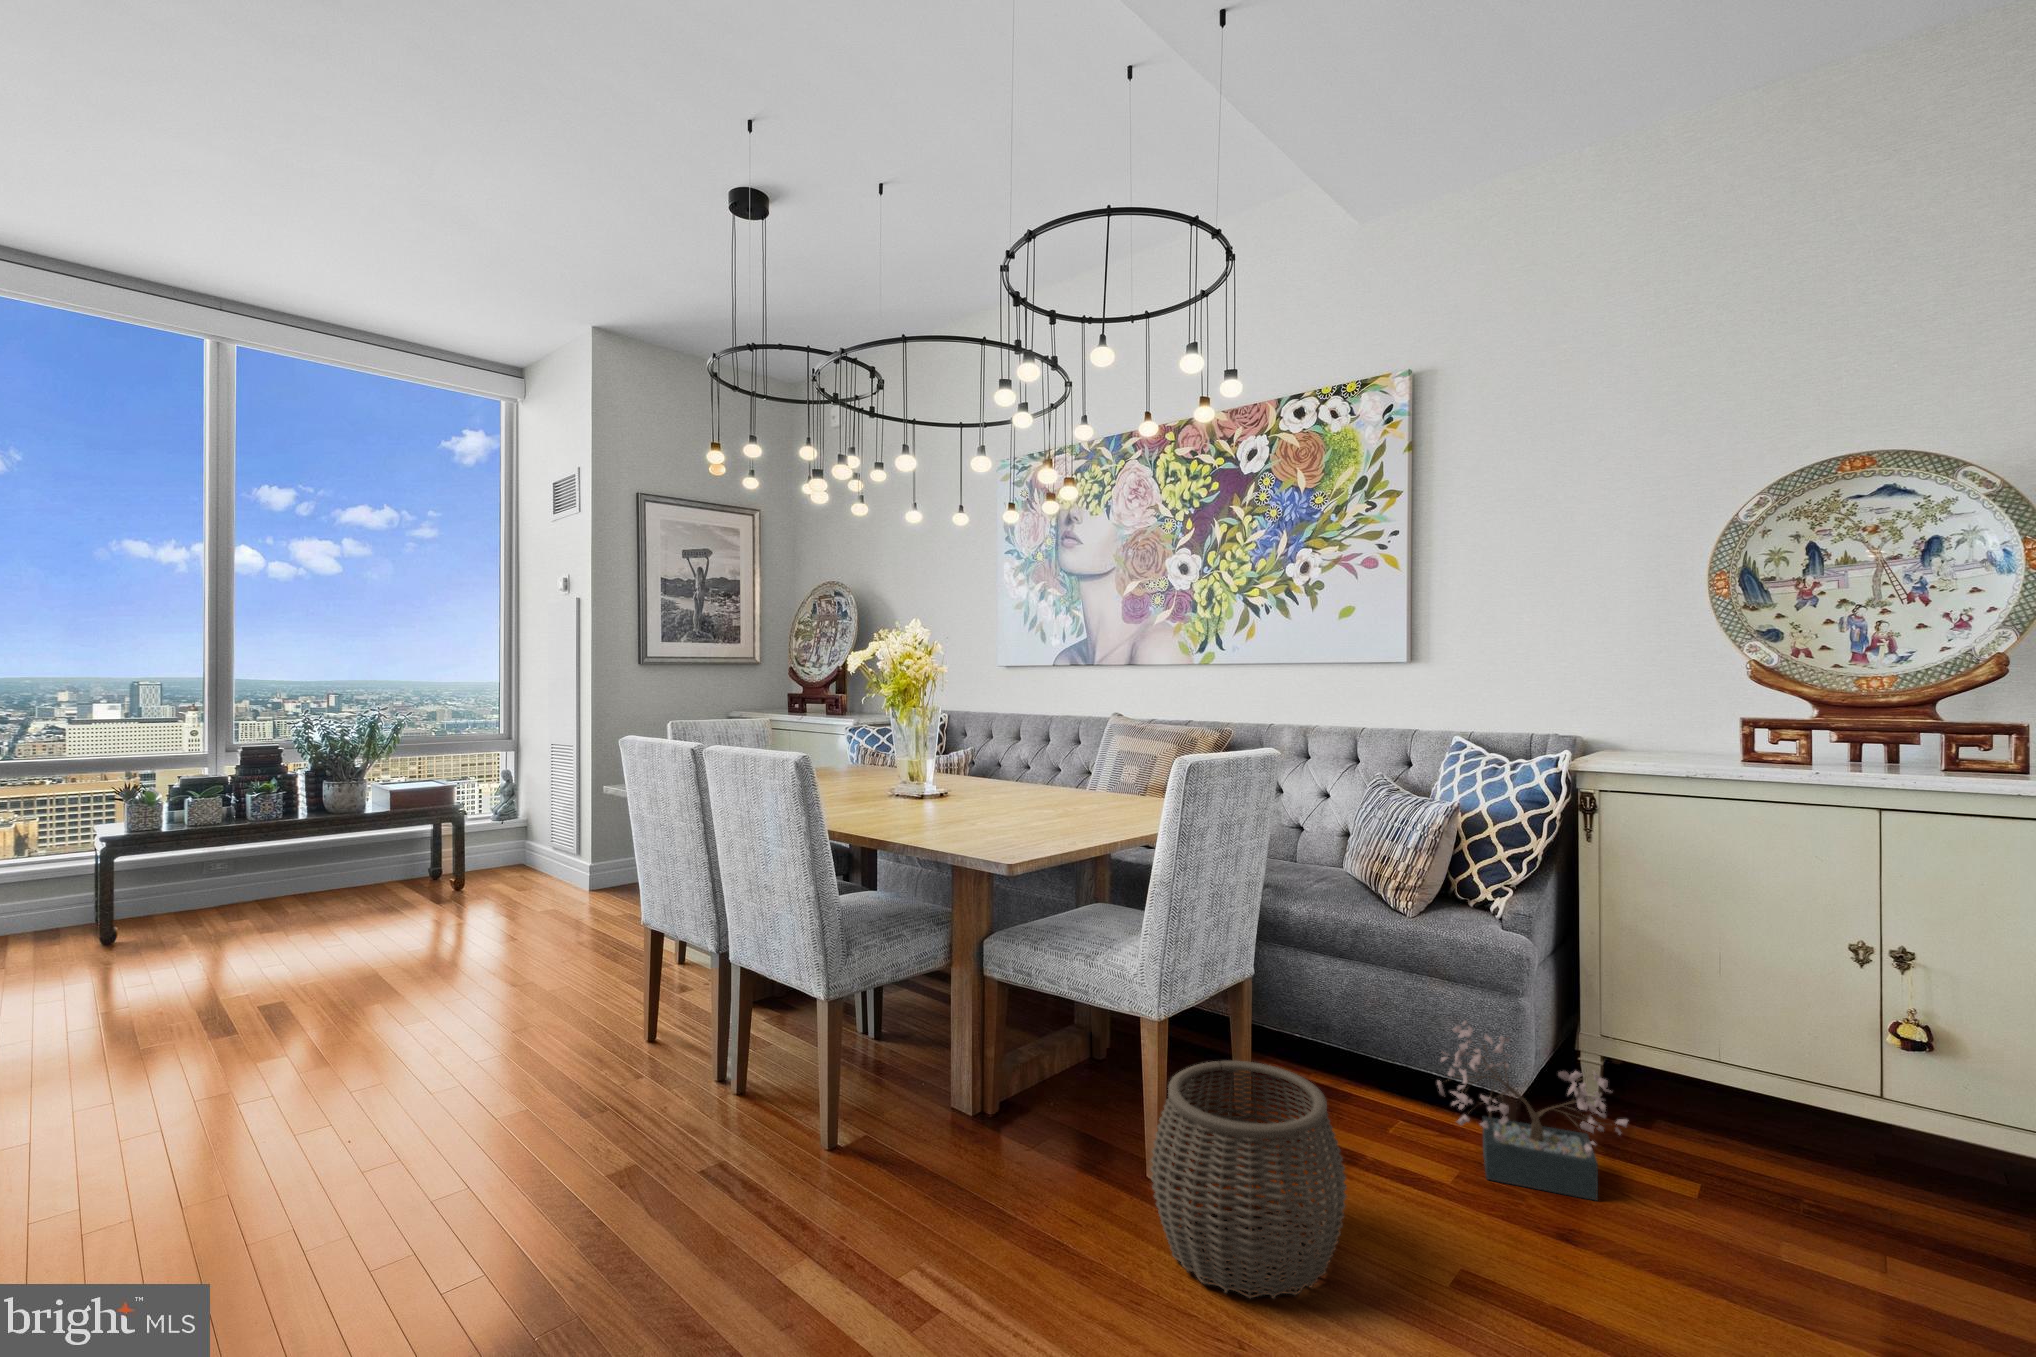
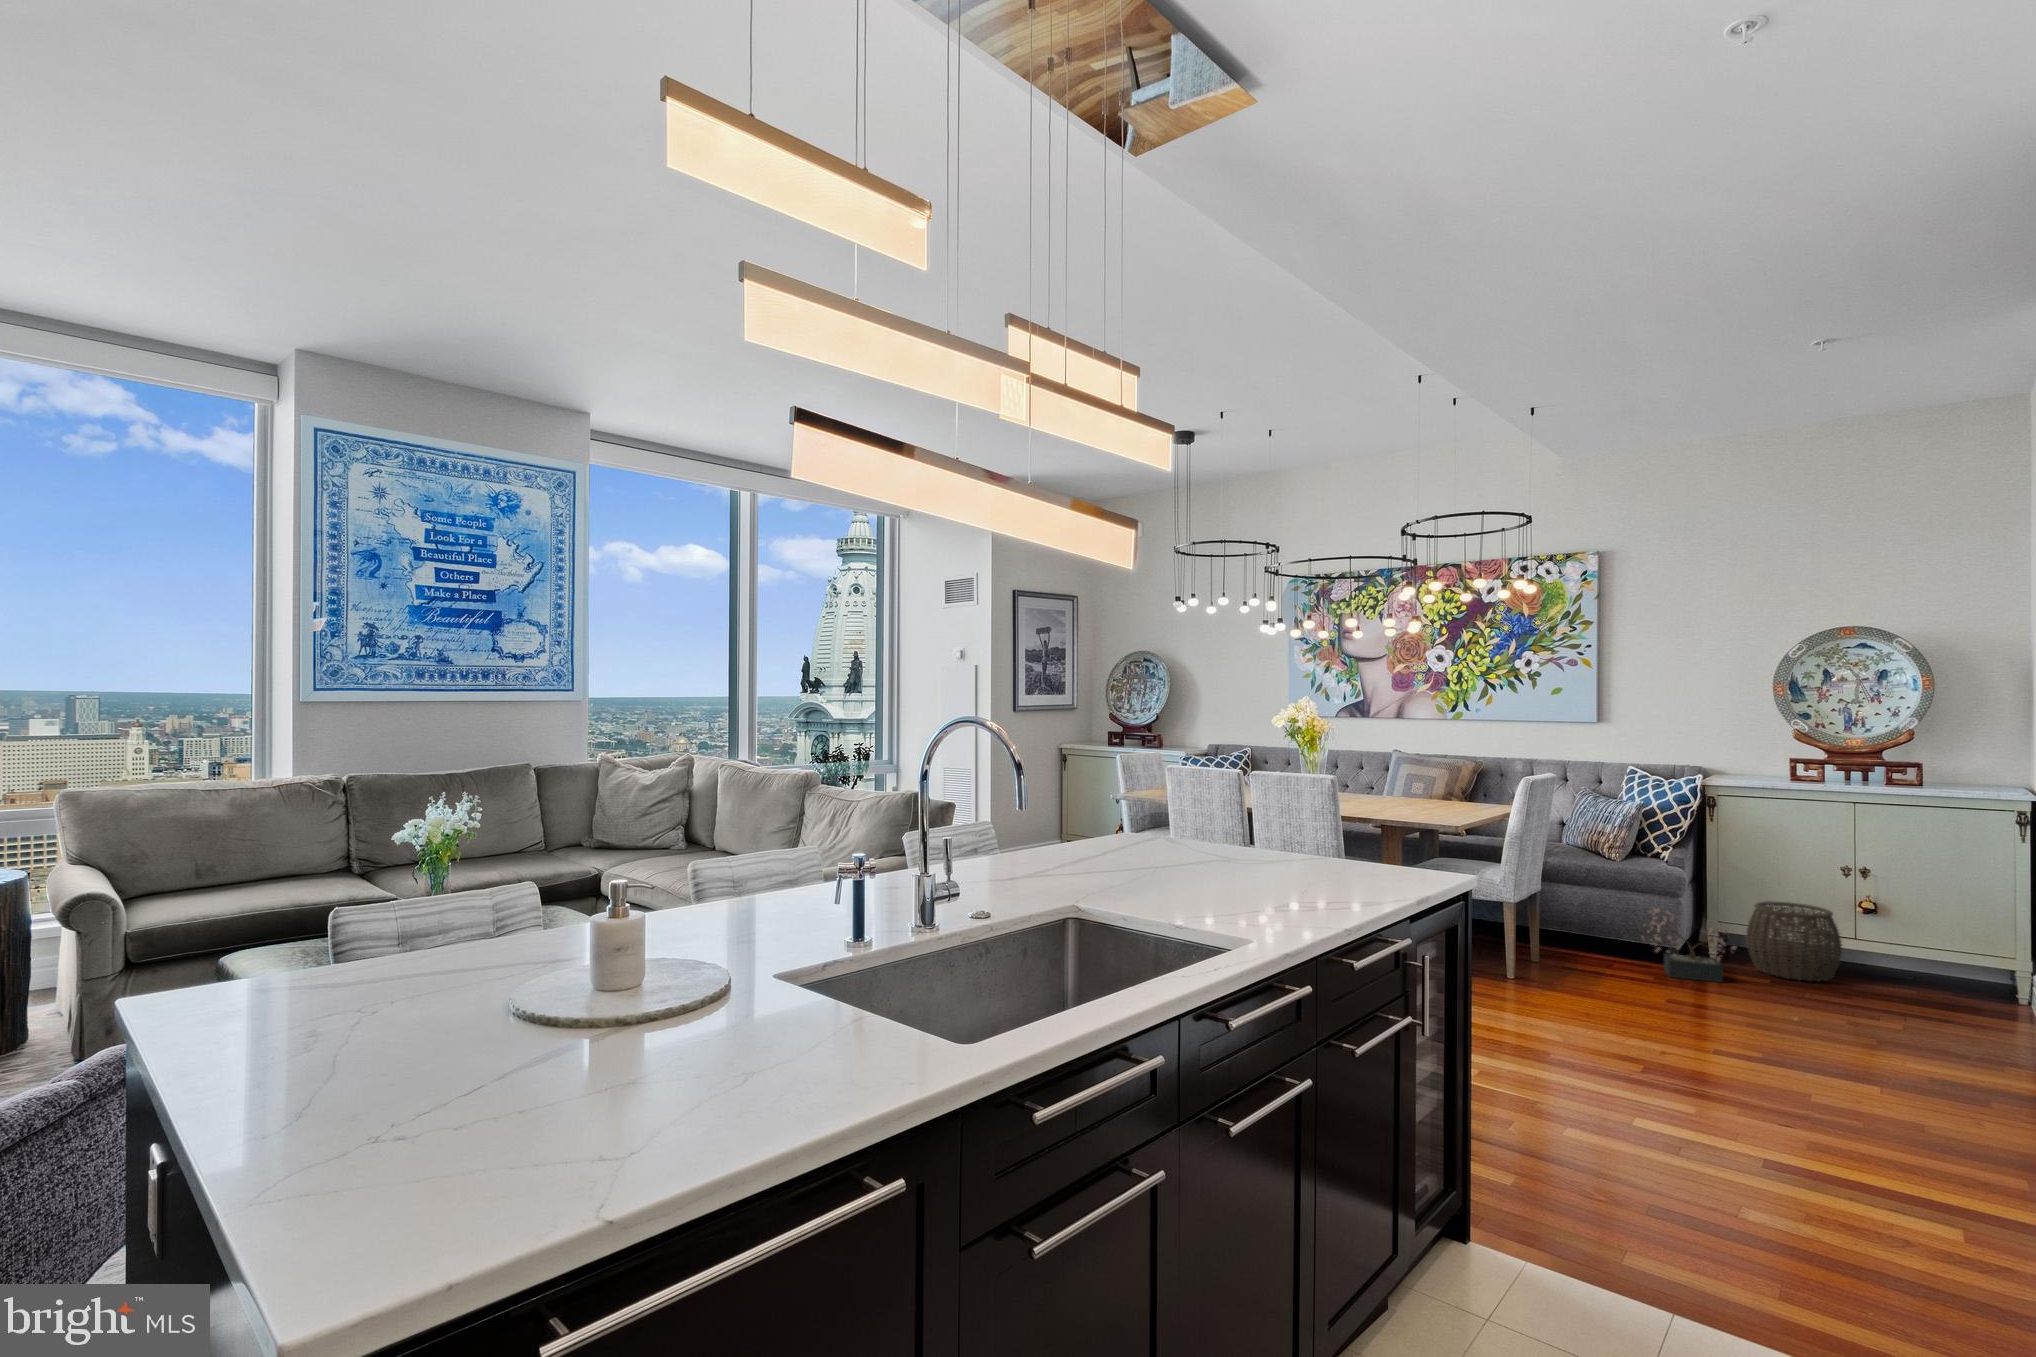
woven basket: present [1151,1061,1347,1299] -> present [1746,901,1842,981]

